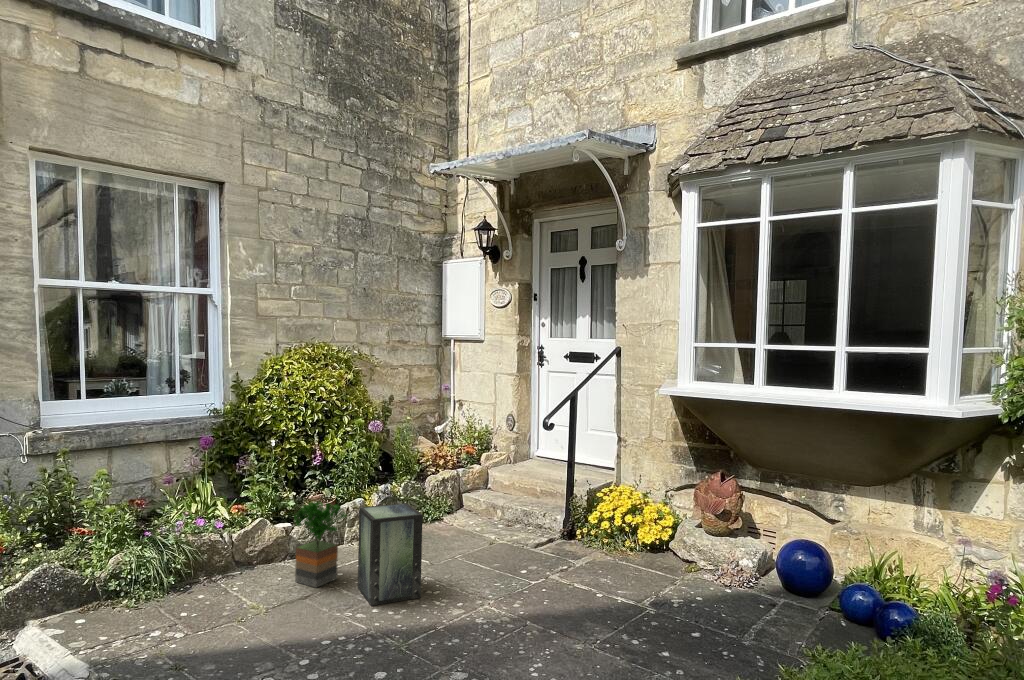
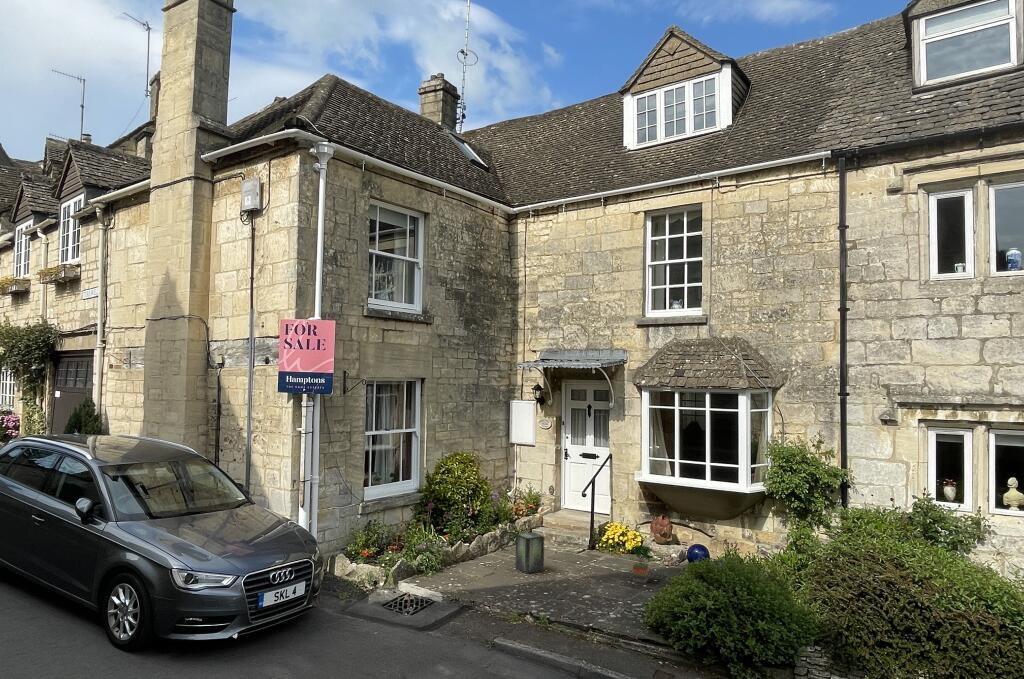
potted tree: present [295,502,346,588] -> present [631,545,653,583]

